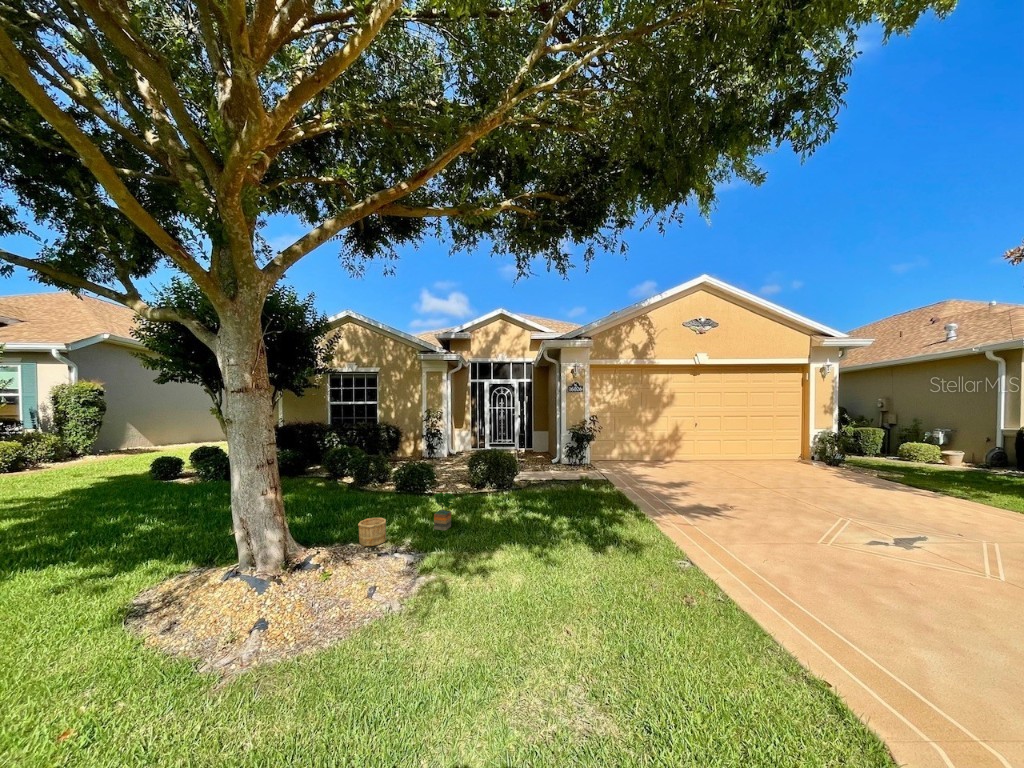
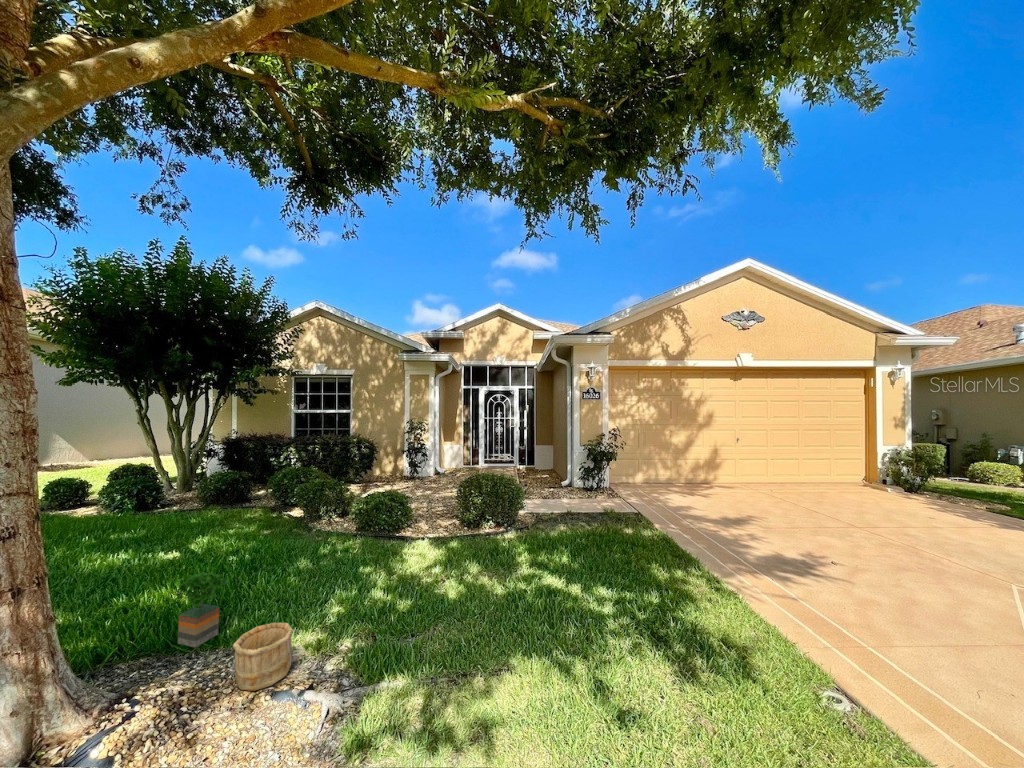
potted tree: present [434,493,455,530] -> present [175,572,228,647]

